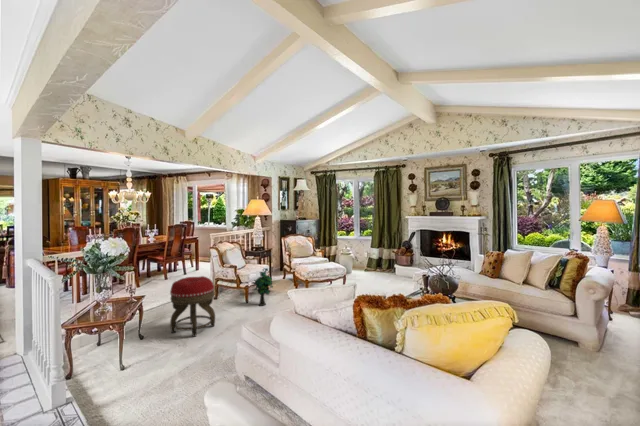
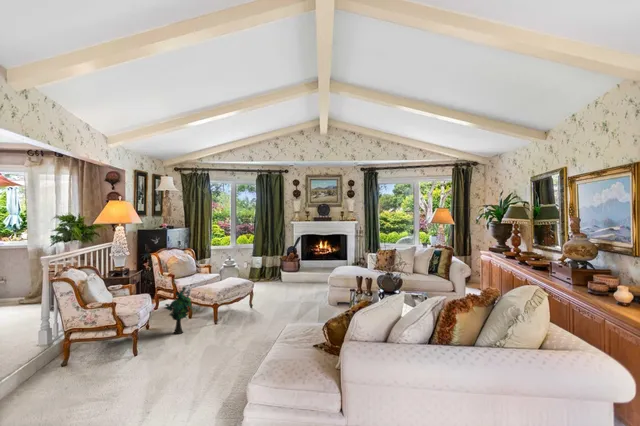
footstool: present [170,276,215,337] -> none [94,305,156,389]

